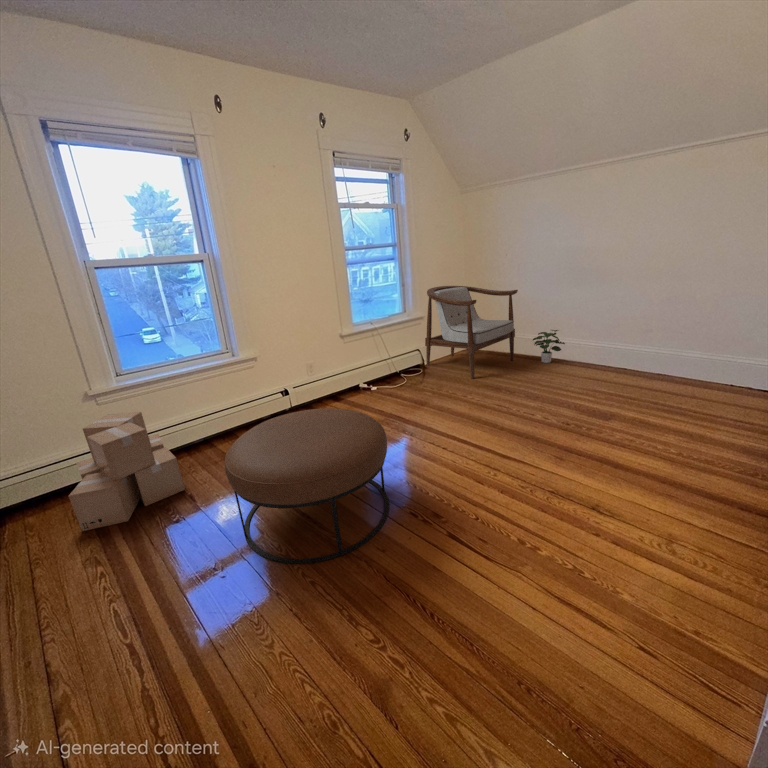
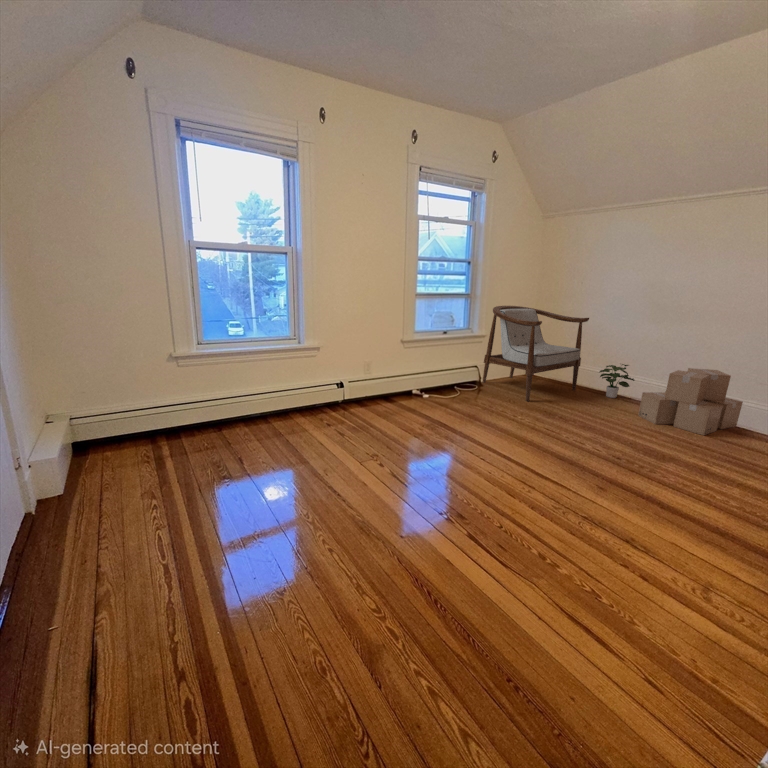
ottoman: present [225,408,390,564] -> none [271,397,423,534]
cardboard box: present [69,412,185,531] -> present [638,368,743,435]

